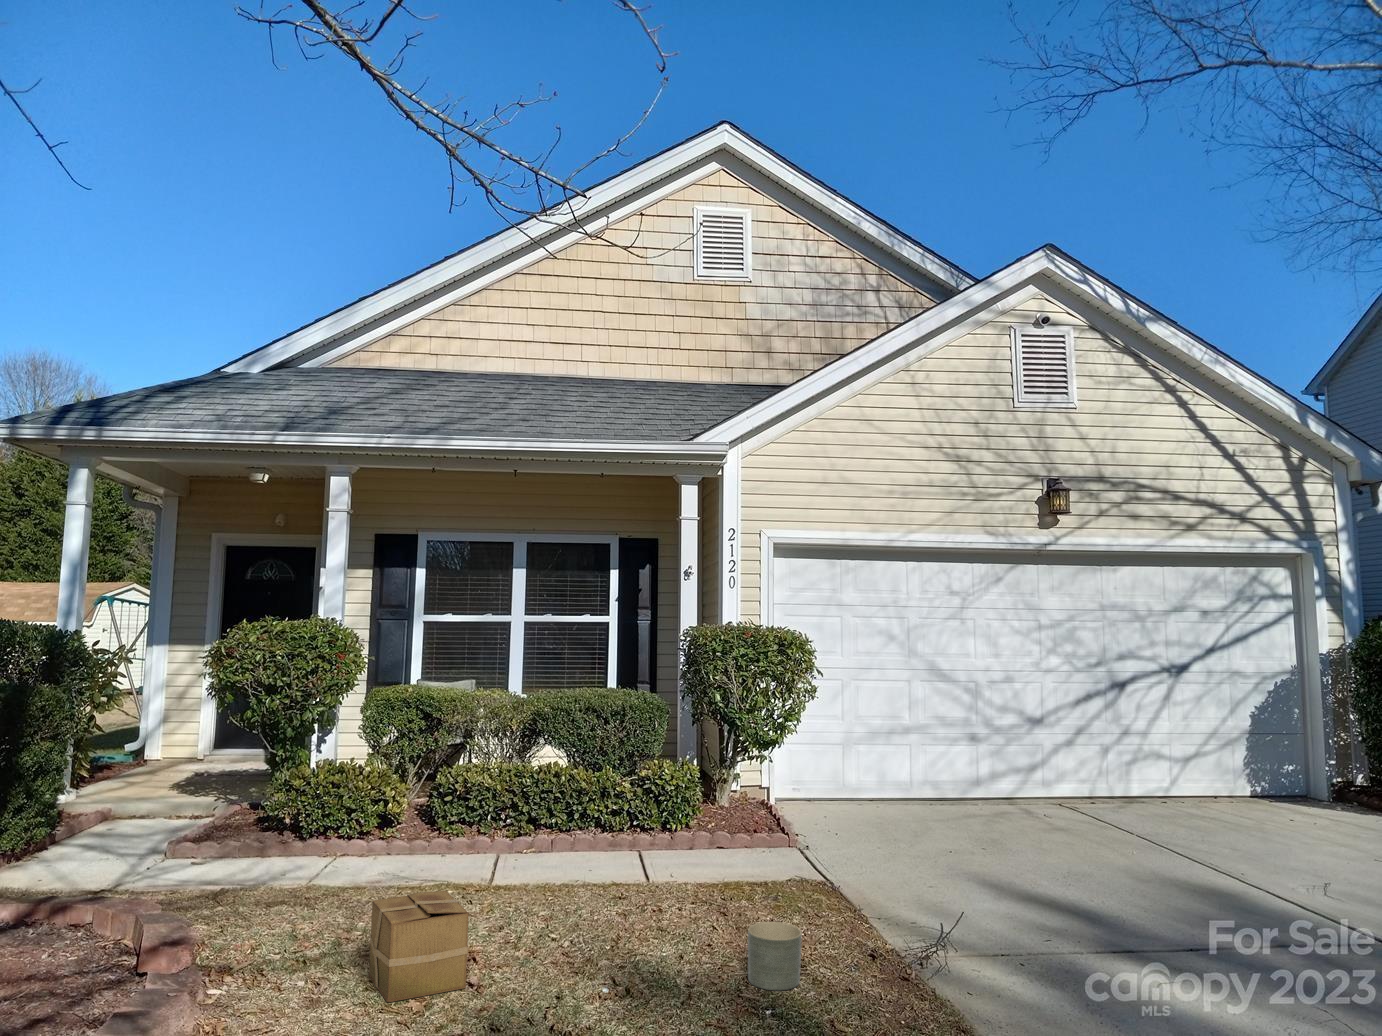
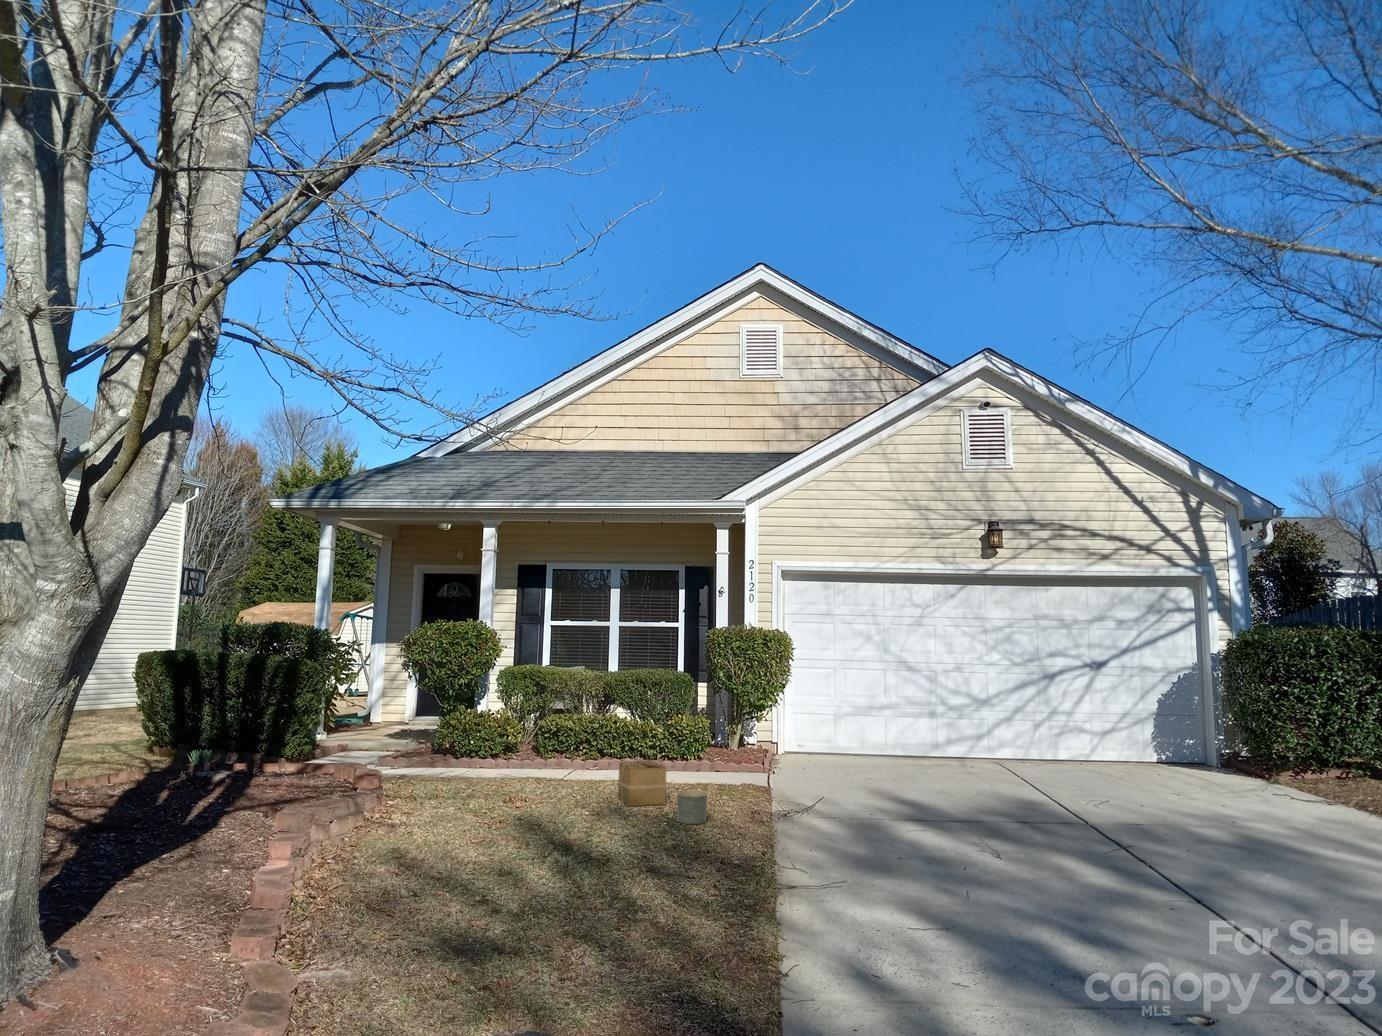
cardboard box: present [369,891,469,1002] -> present [618,760,666,806]

